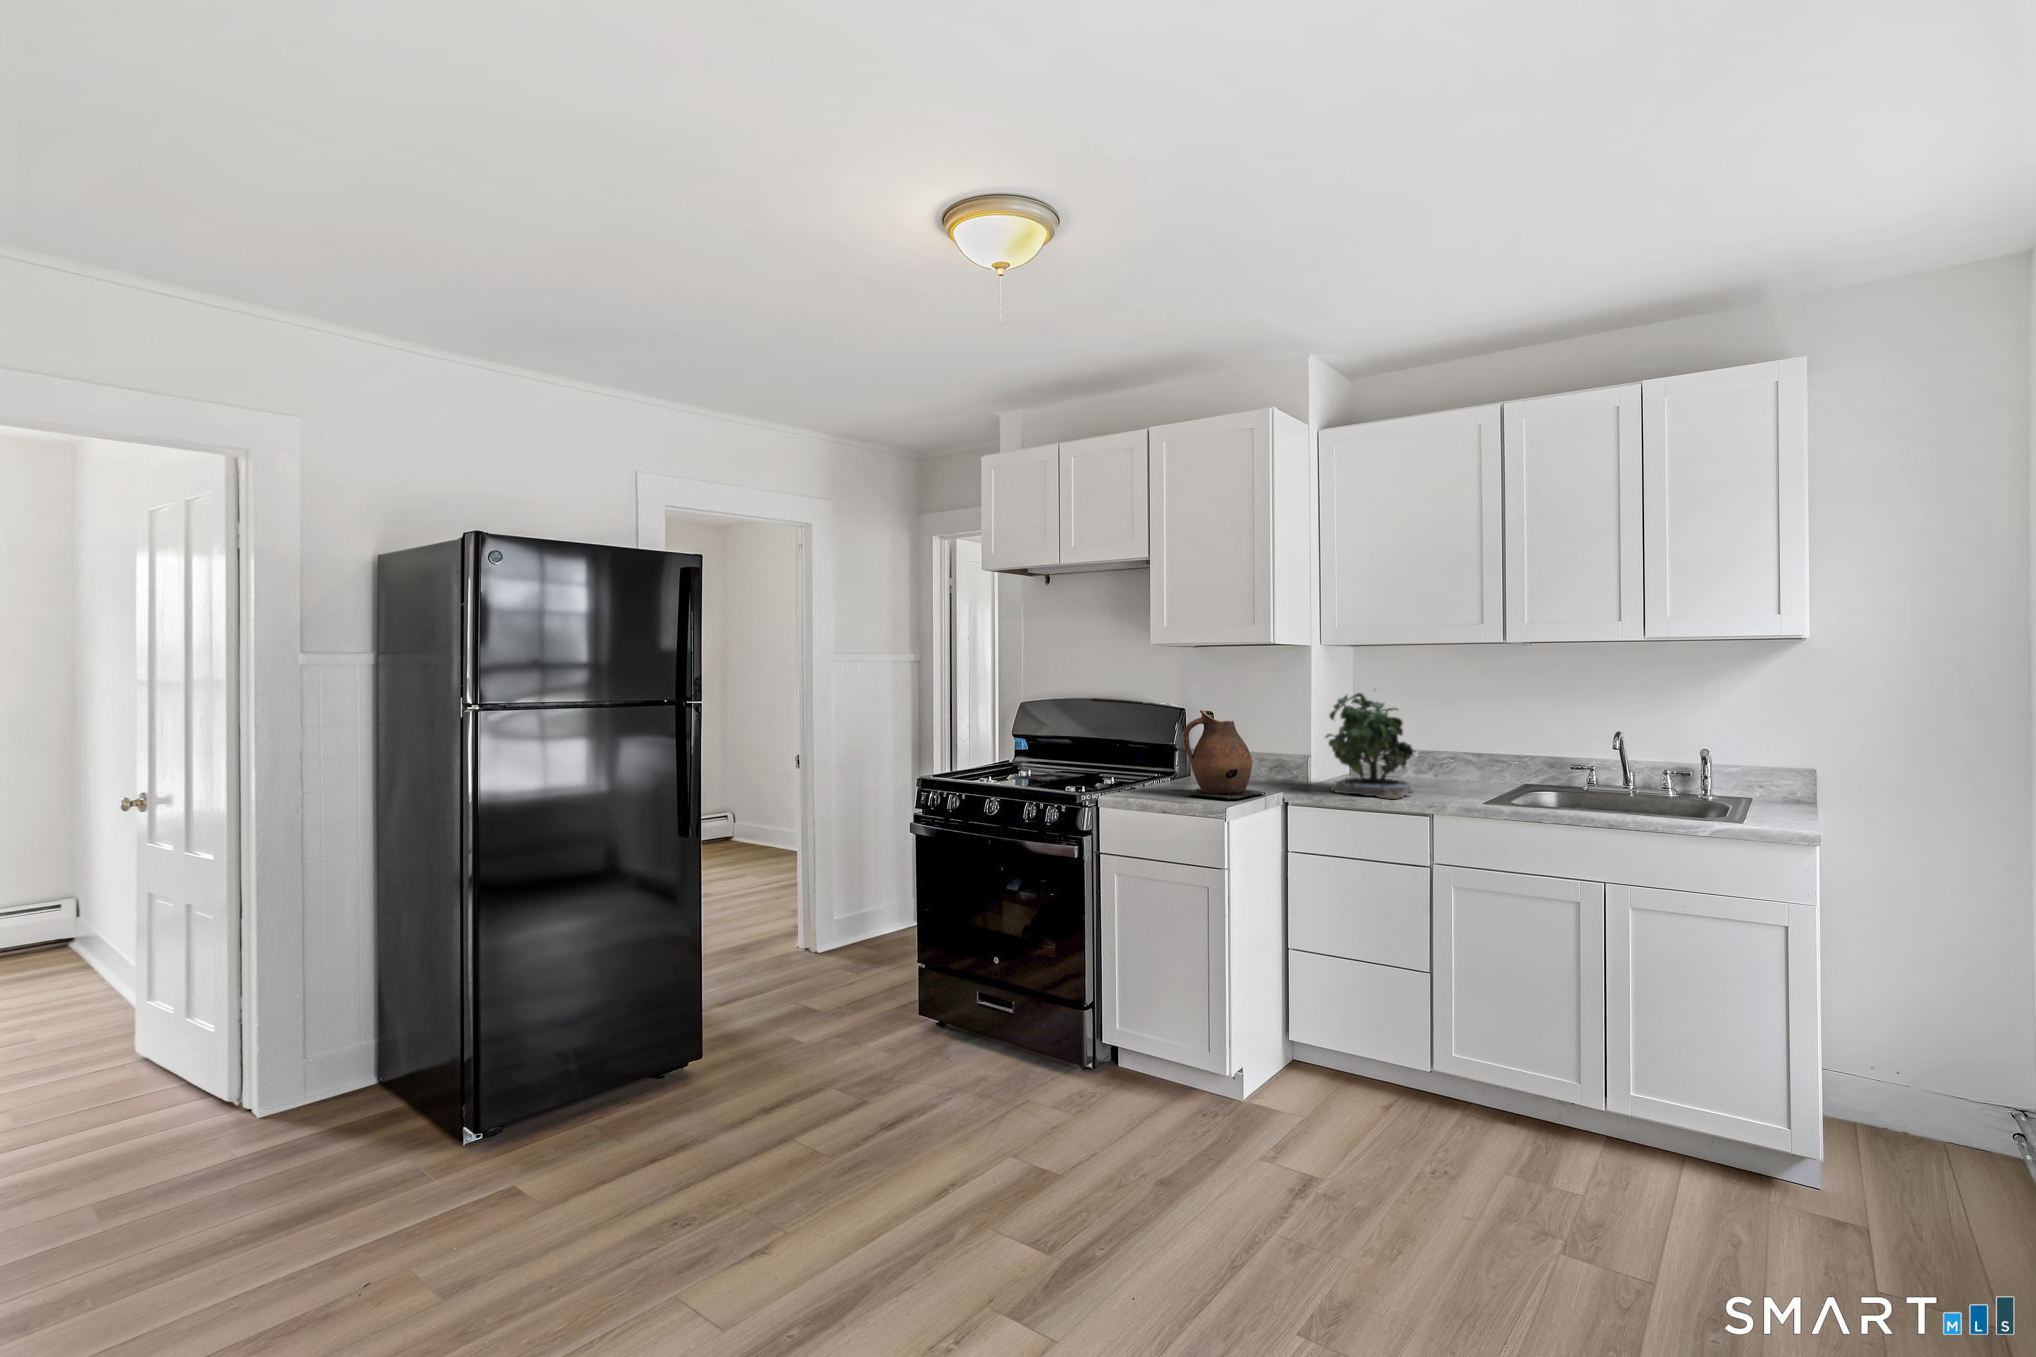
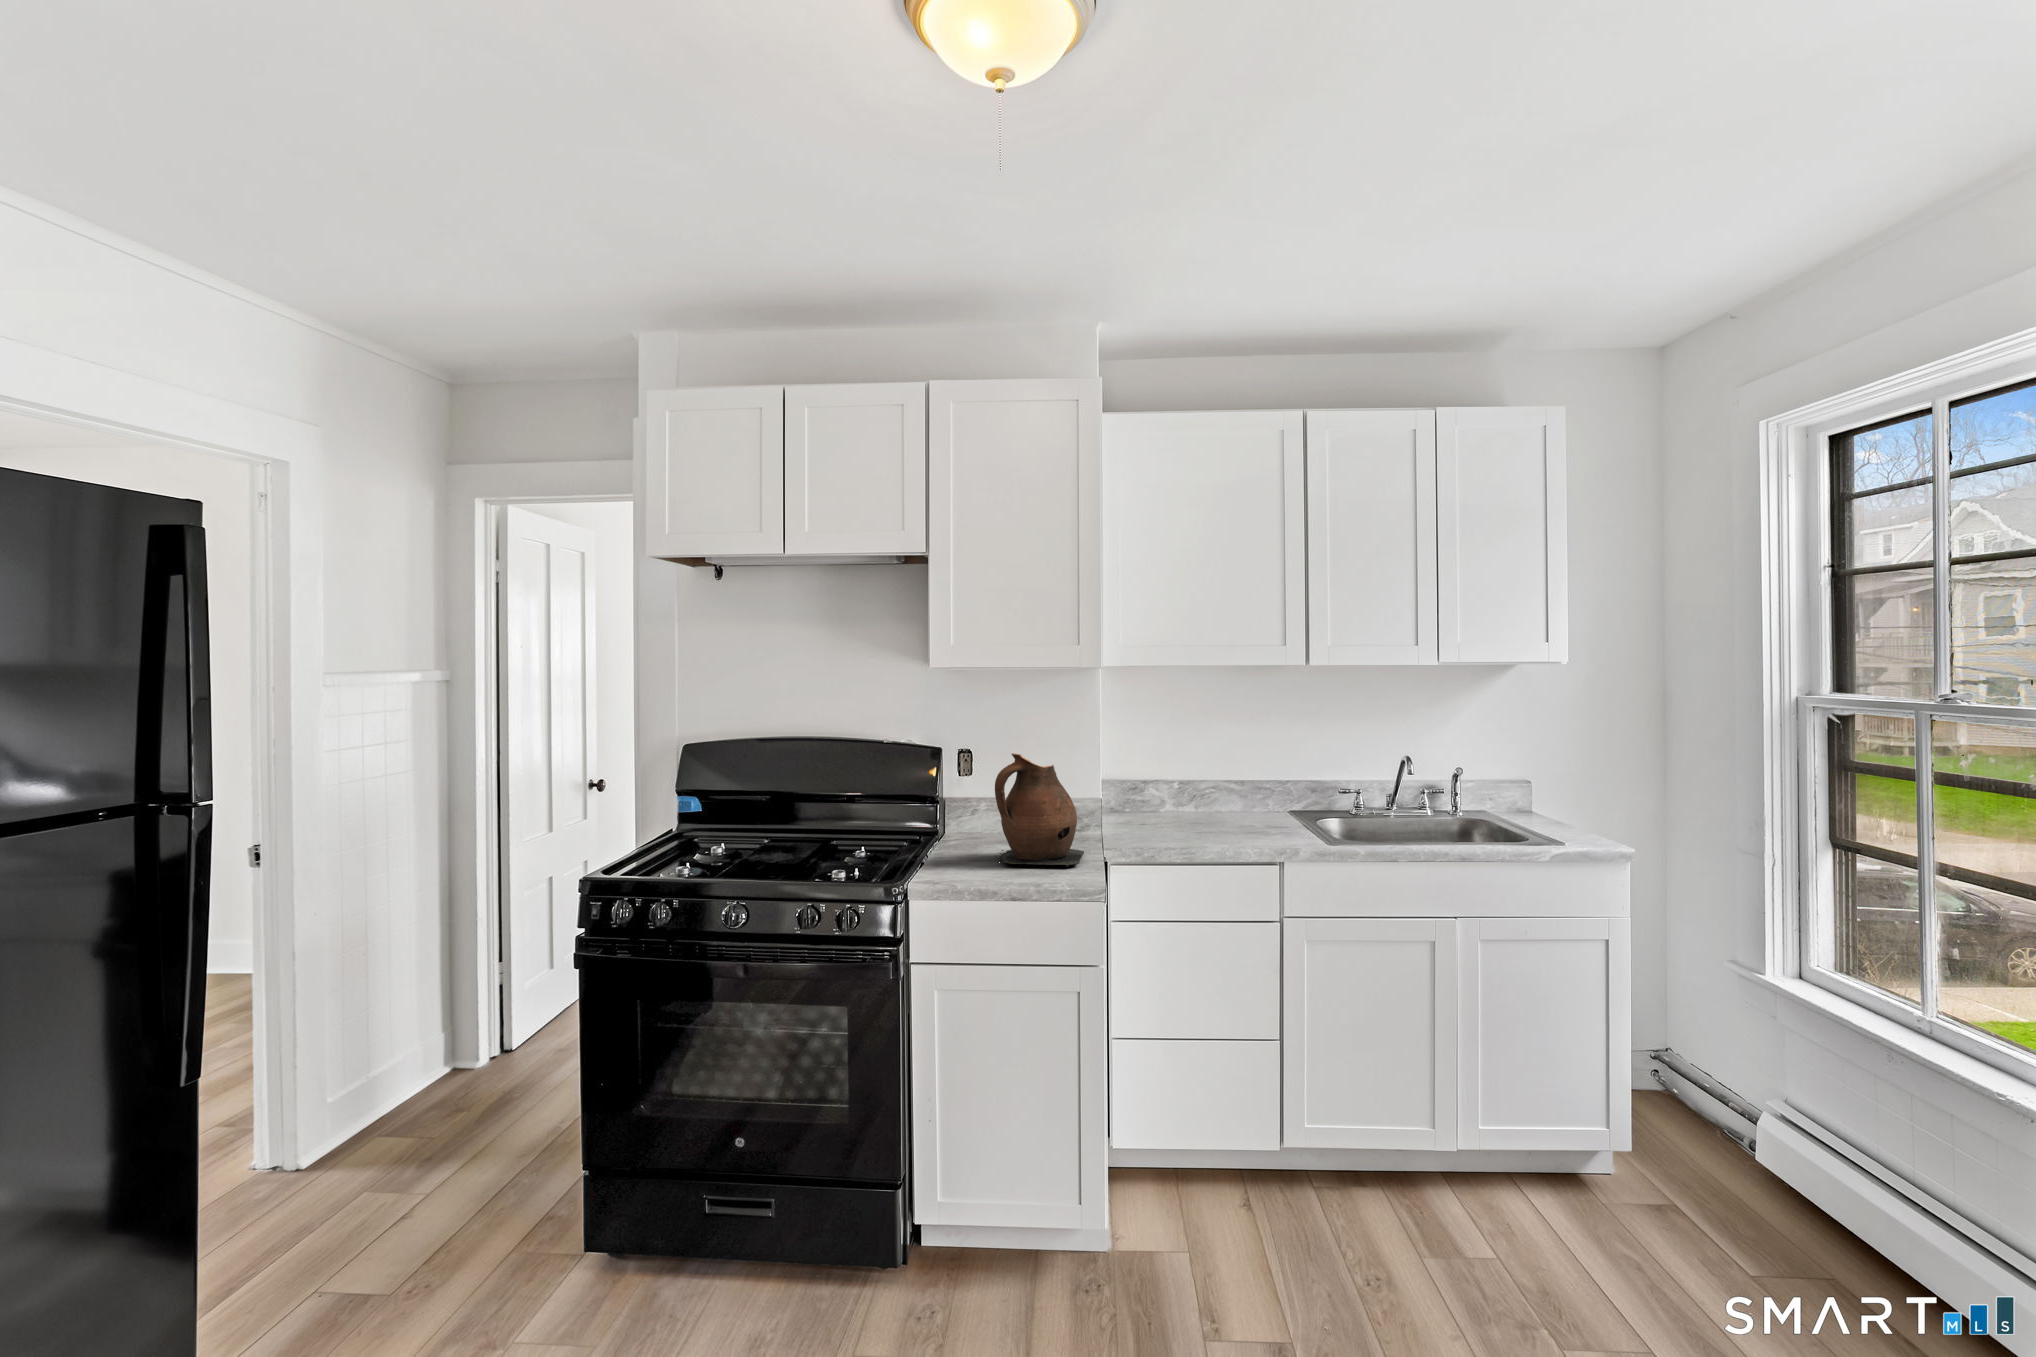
potted plant: present [1326,693,1413,799] -> none [1120,717,1224,845]

